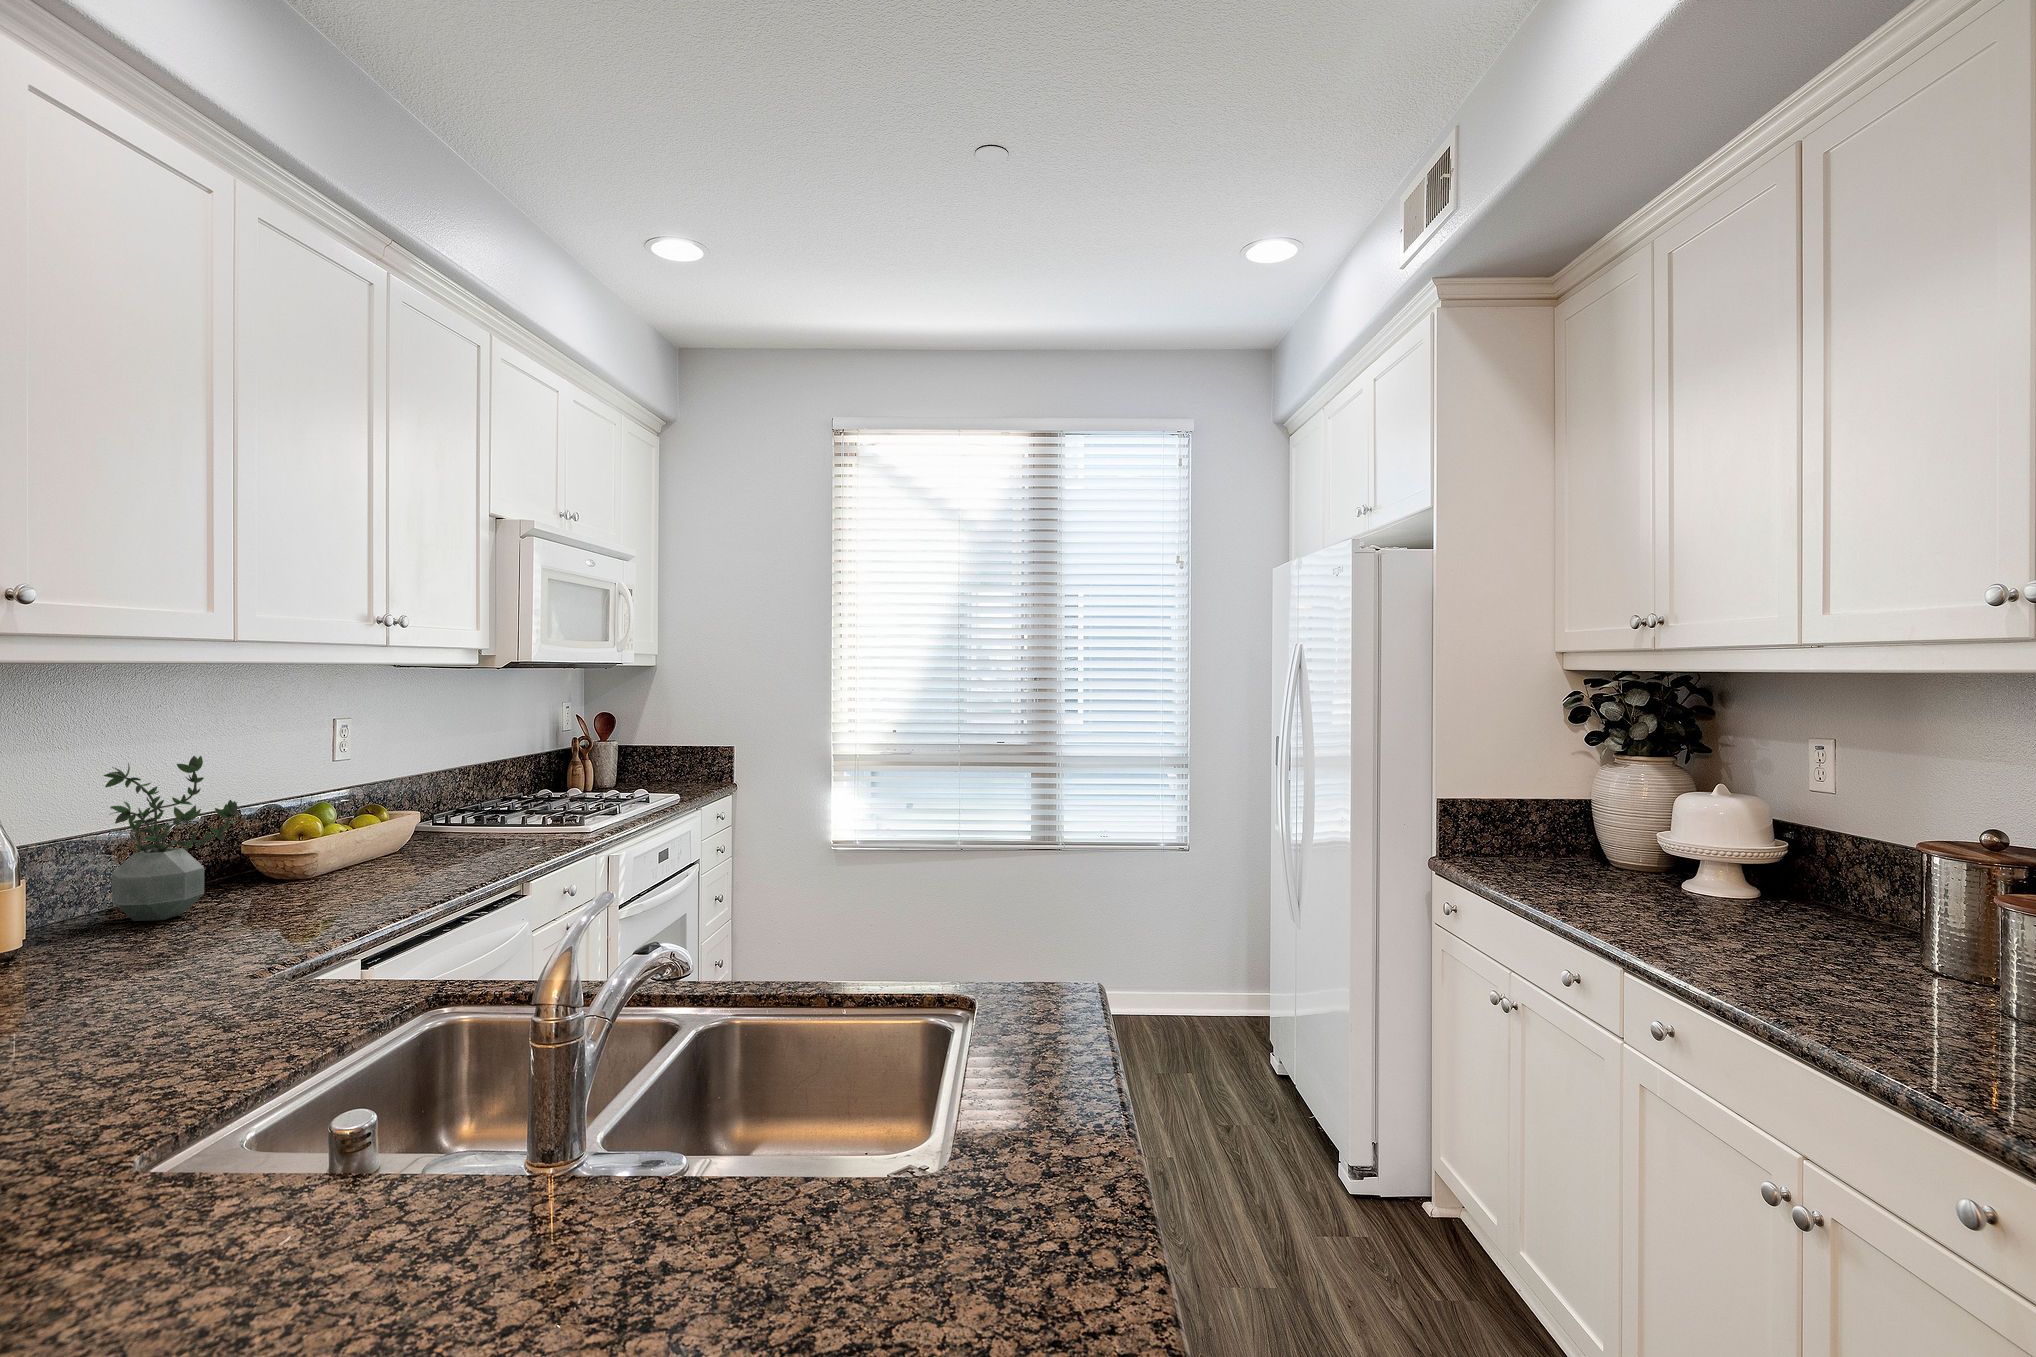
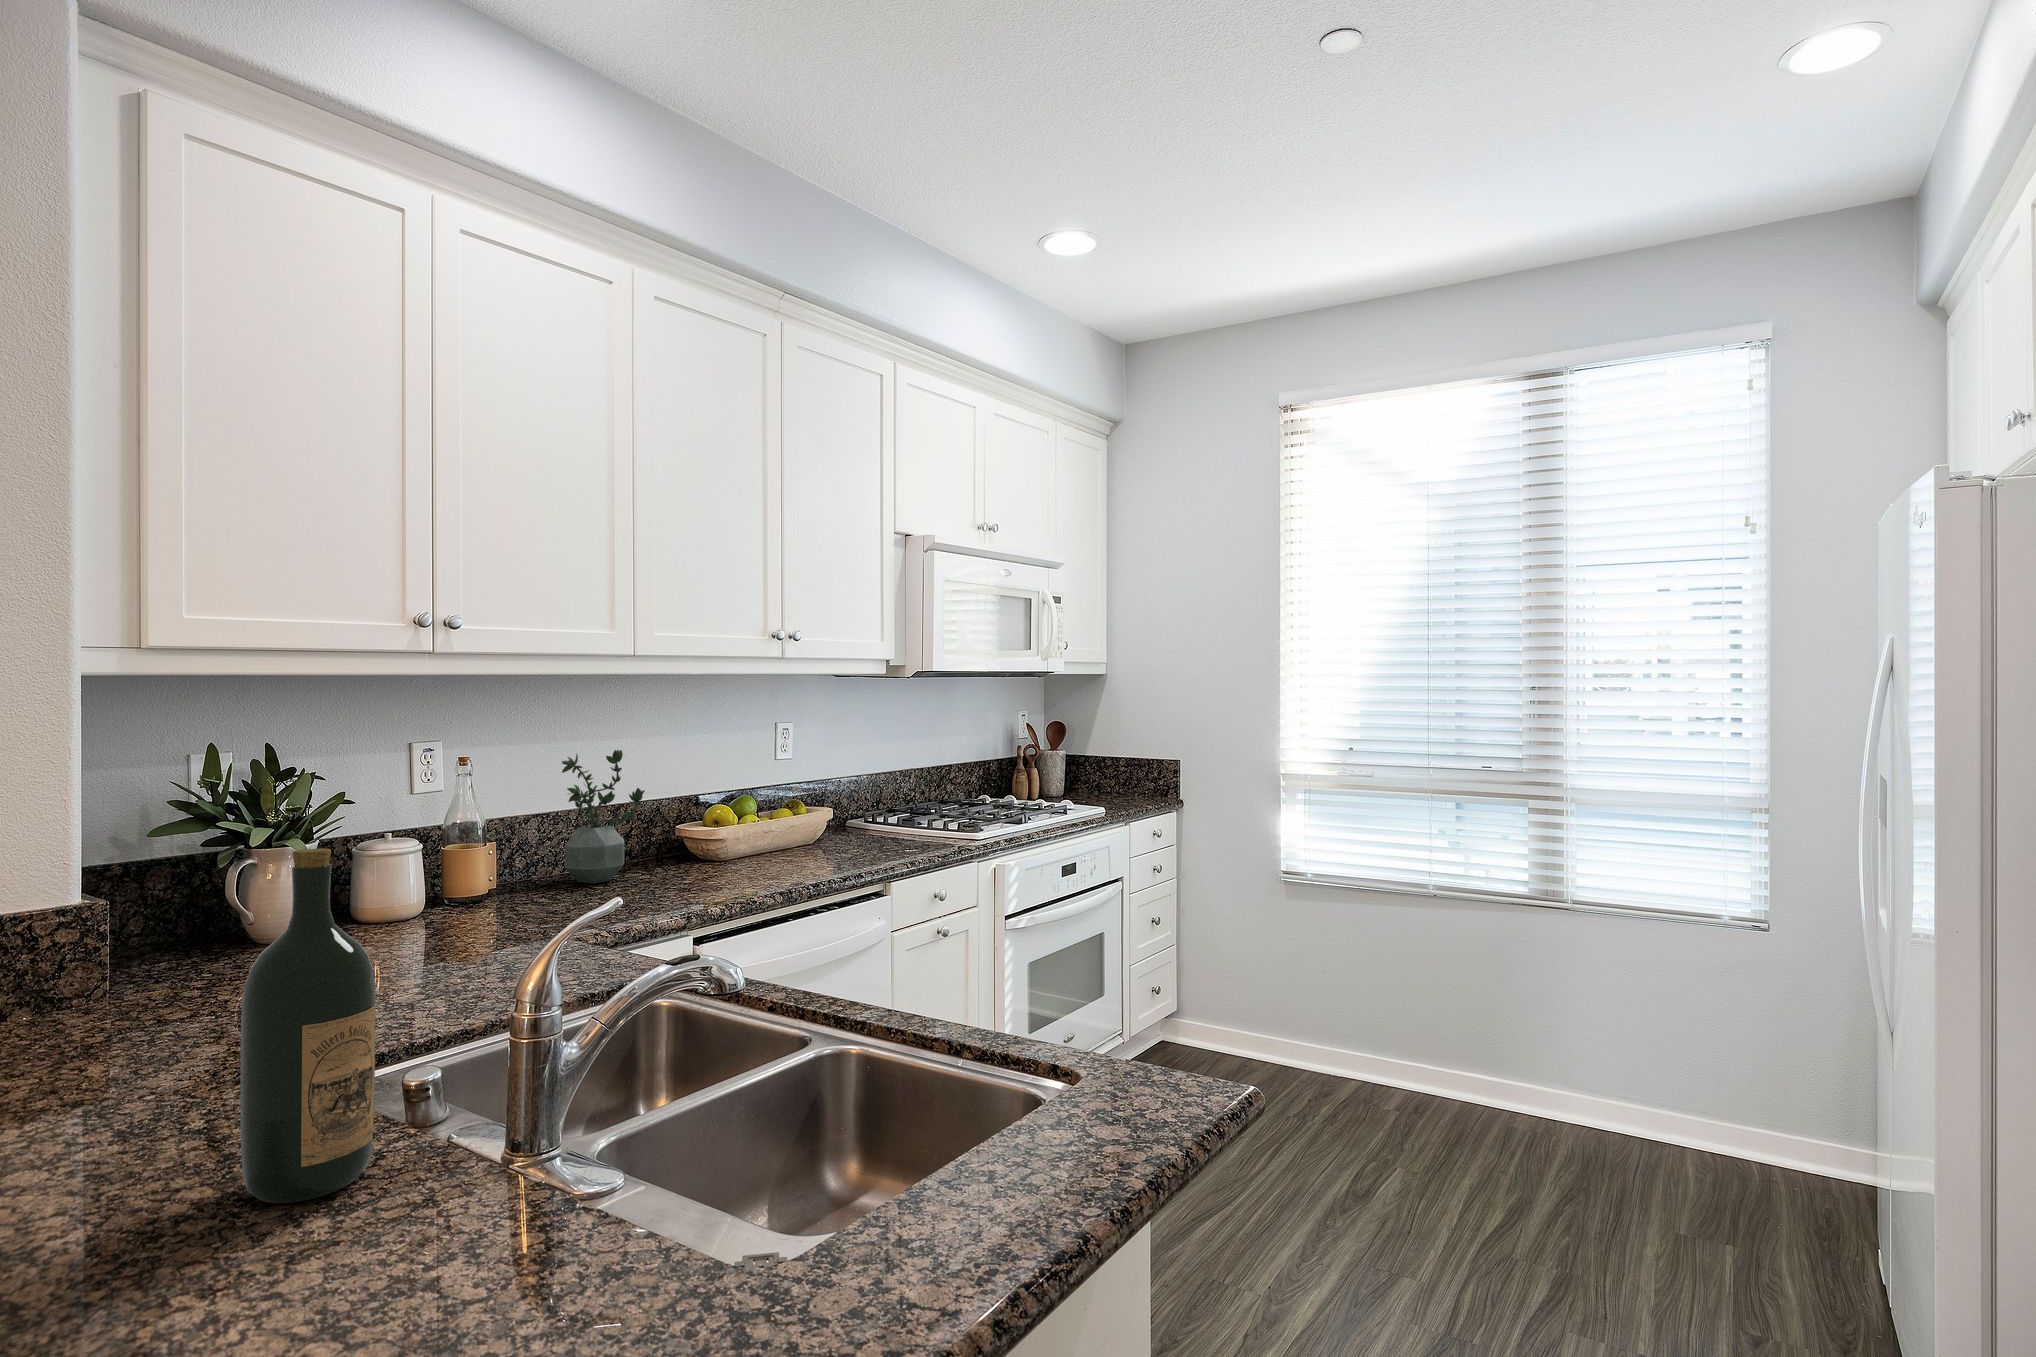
wine bottle: none [304,872,456,1273] -> present [240,849,376,1203]

